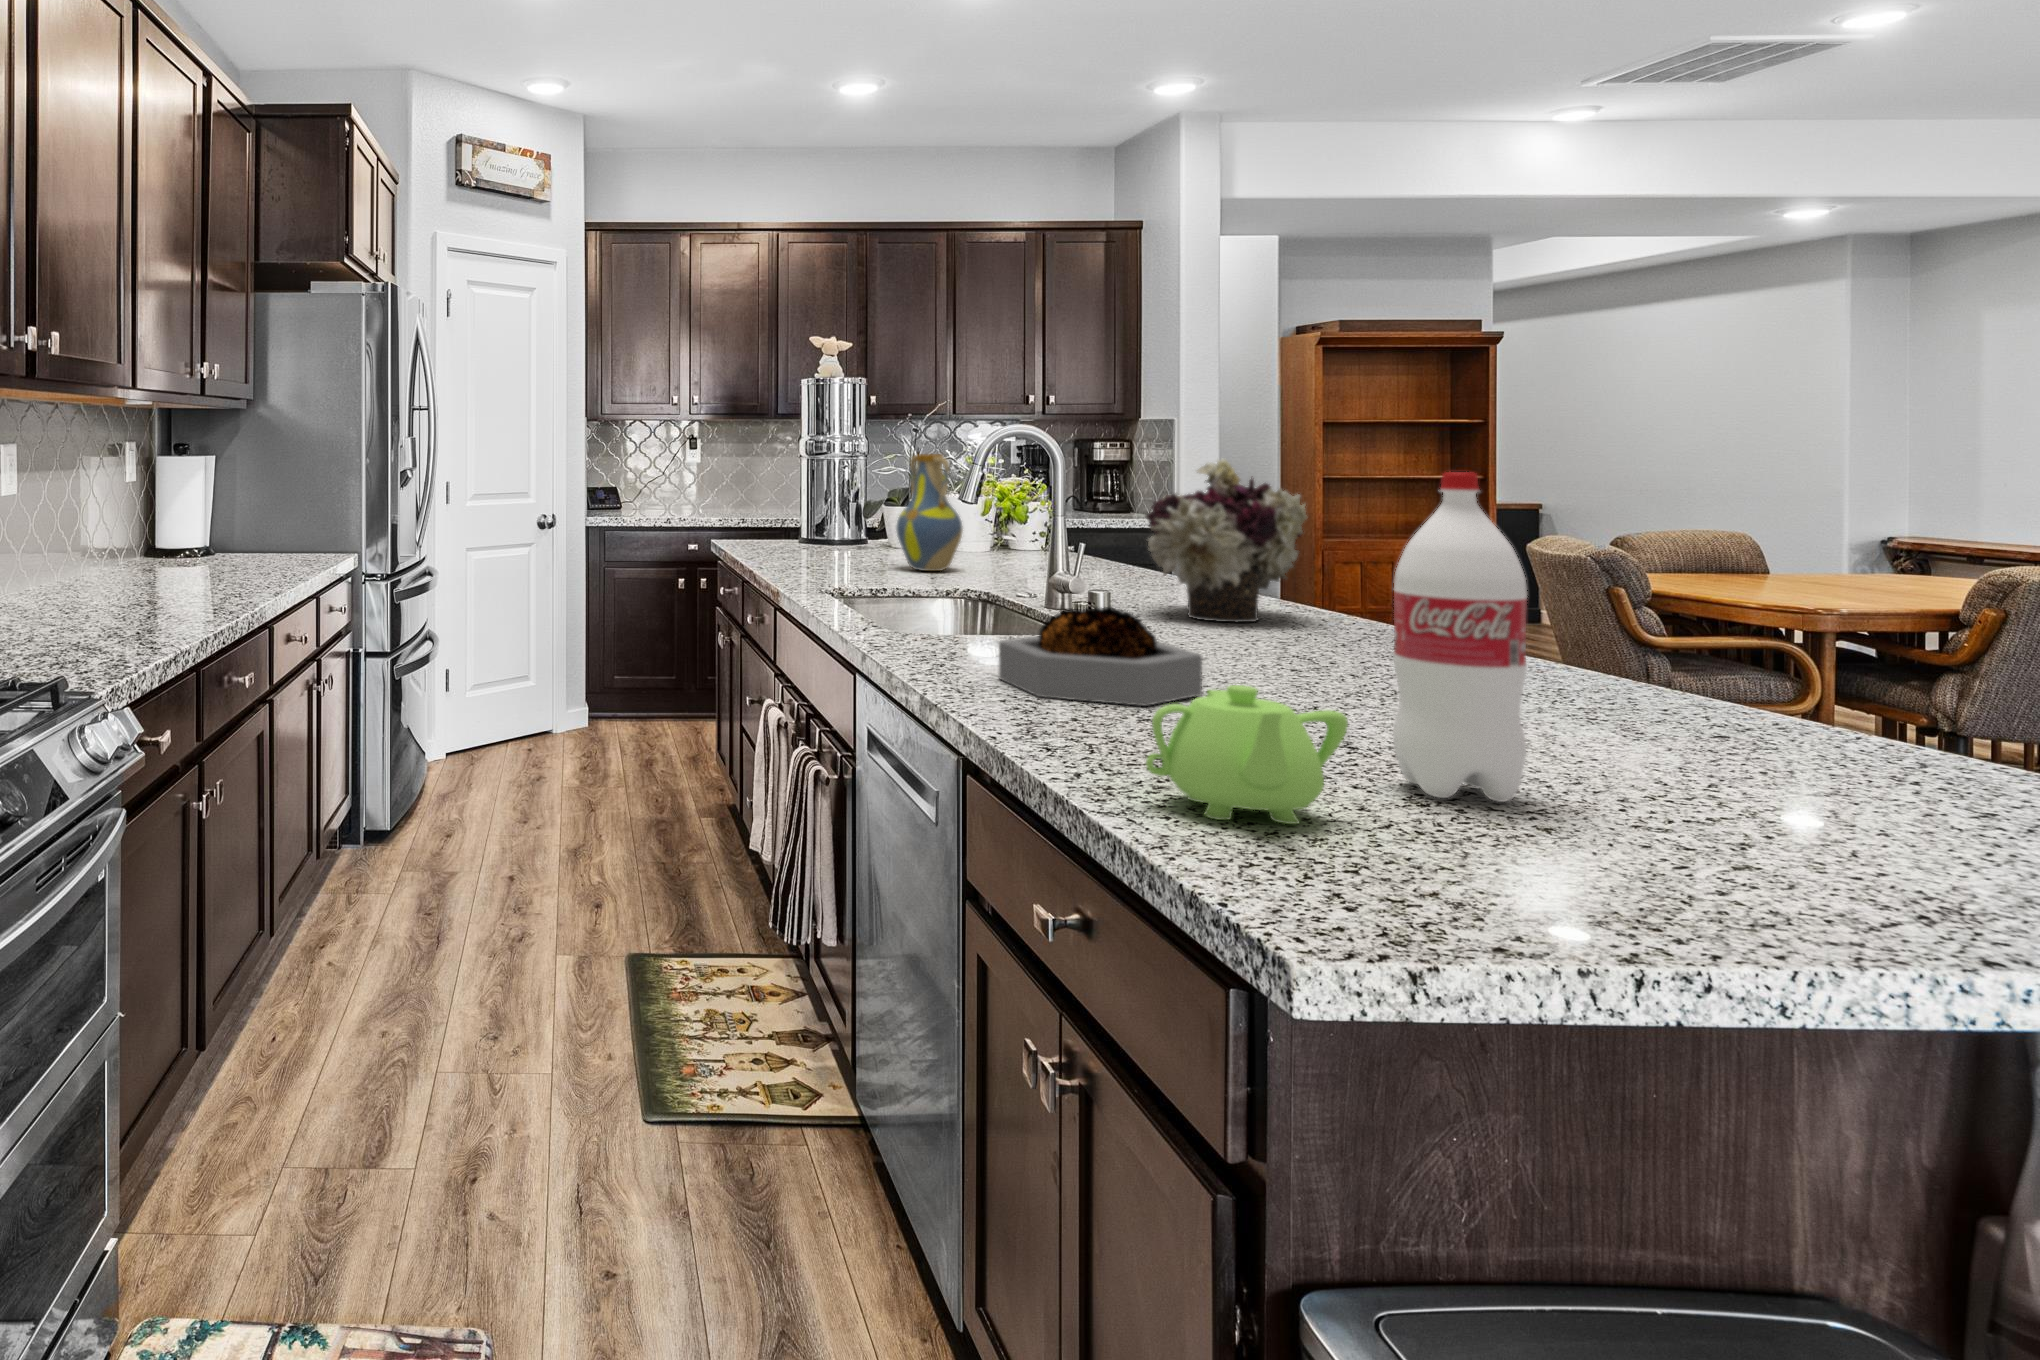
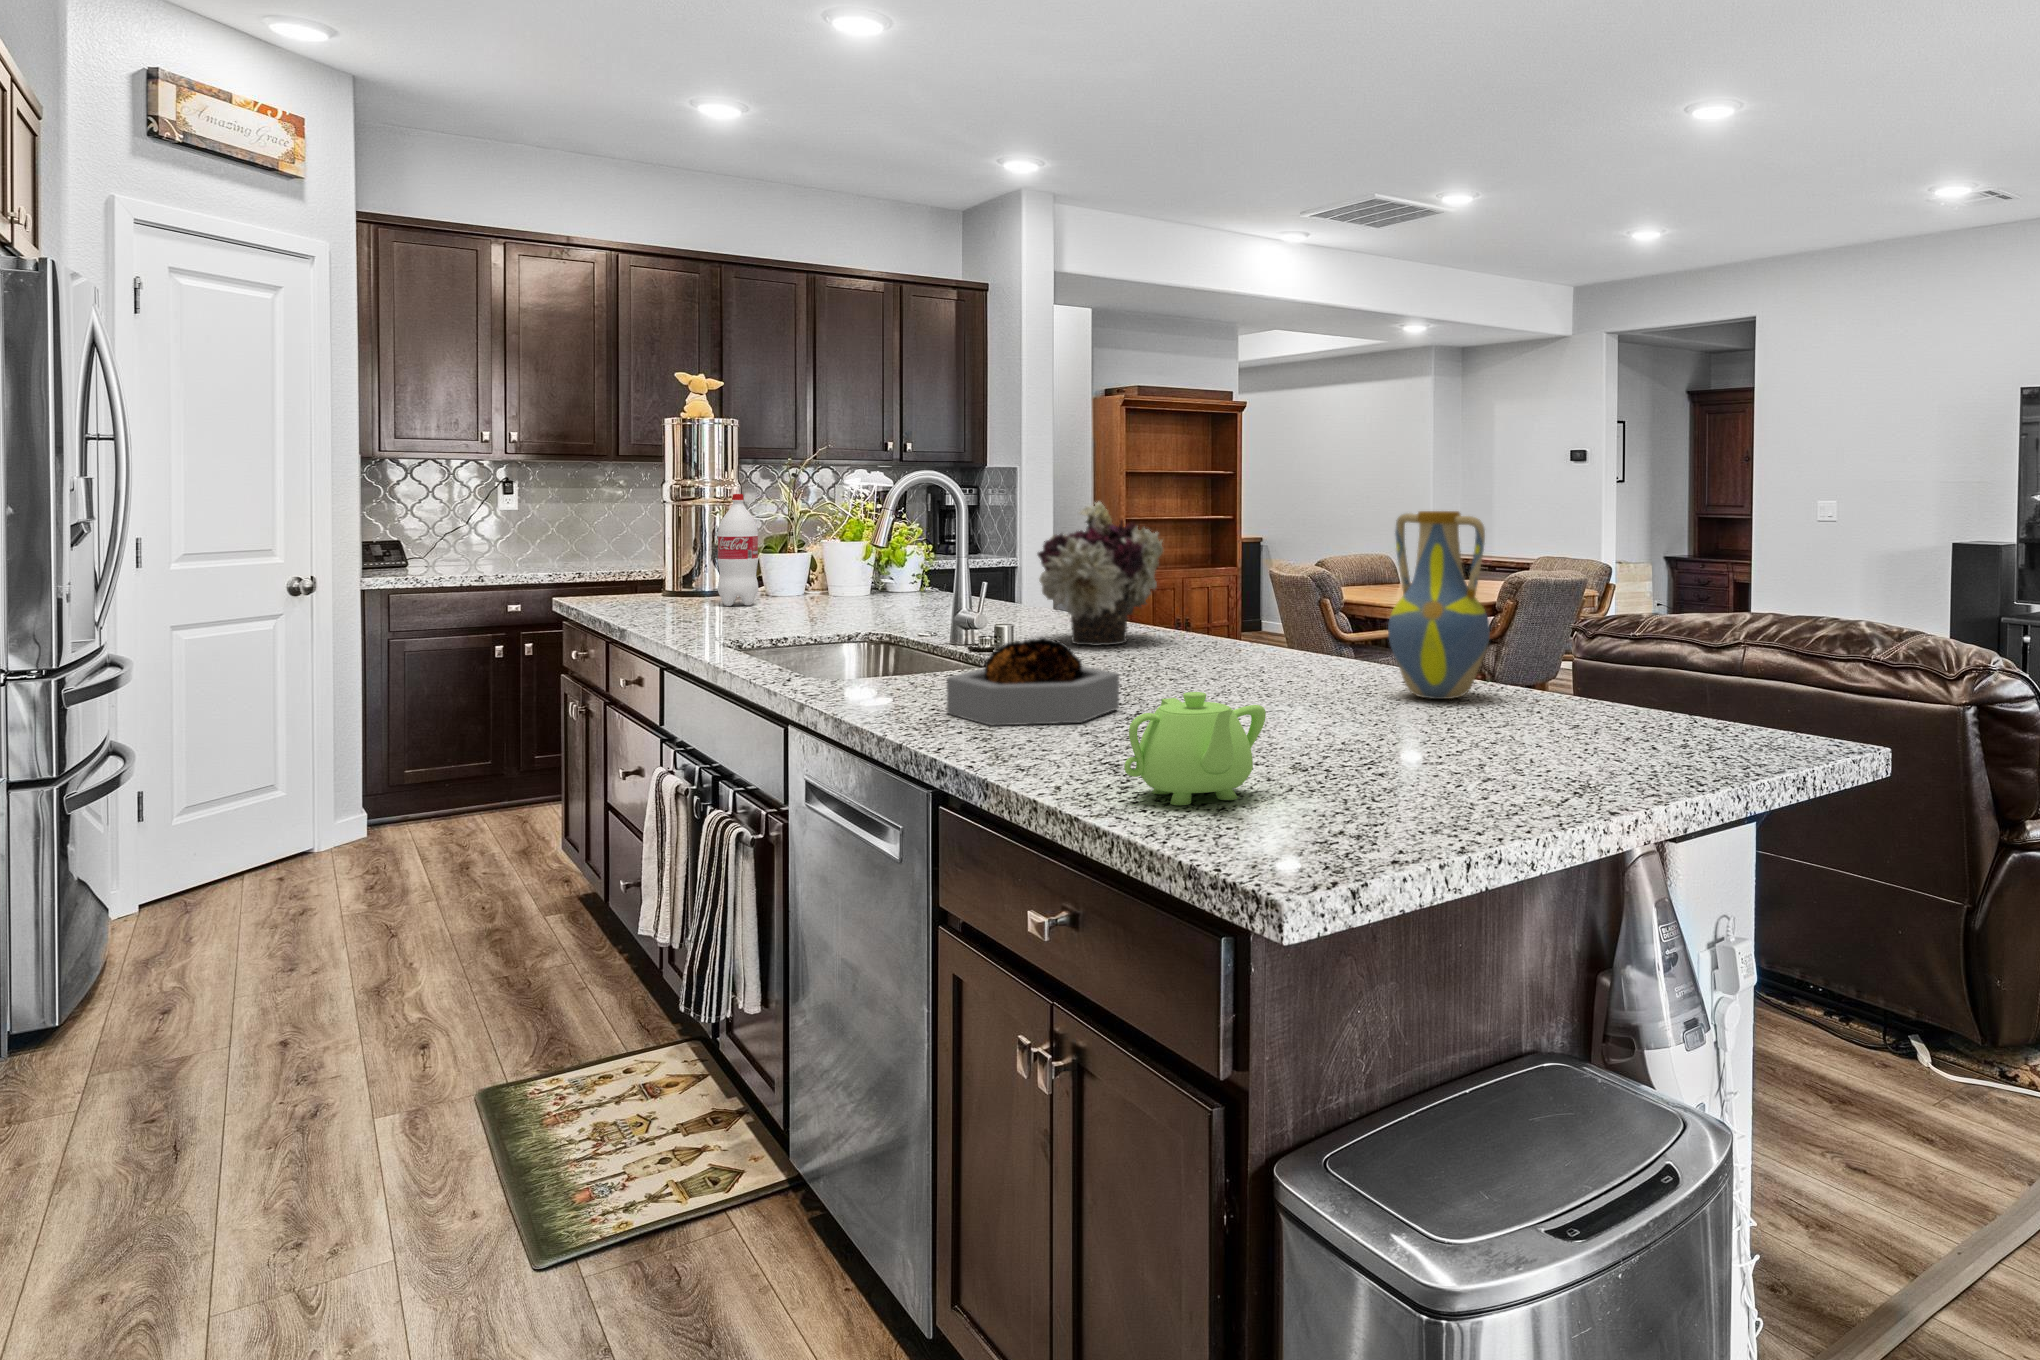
vase: present [896,454,963,571] -> present [1388,511,1490,699]
bottle: present [1393,472,1527,802] -> present [718,494,758,606]

